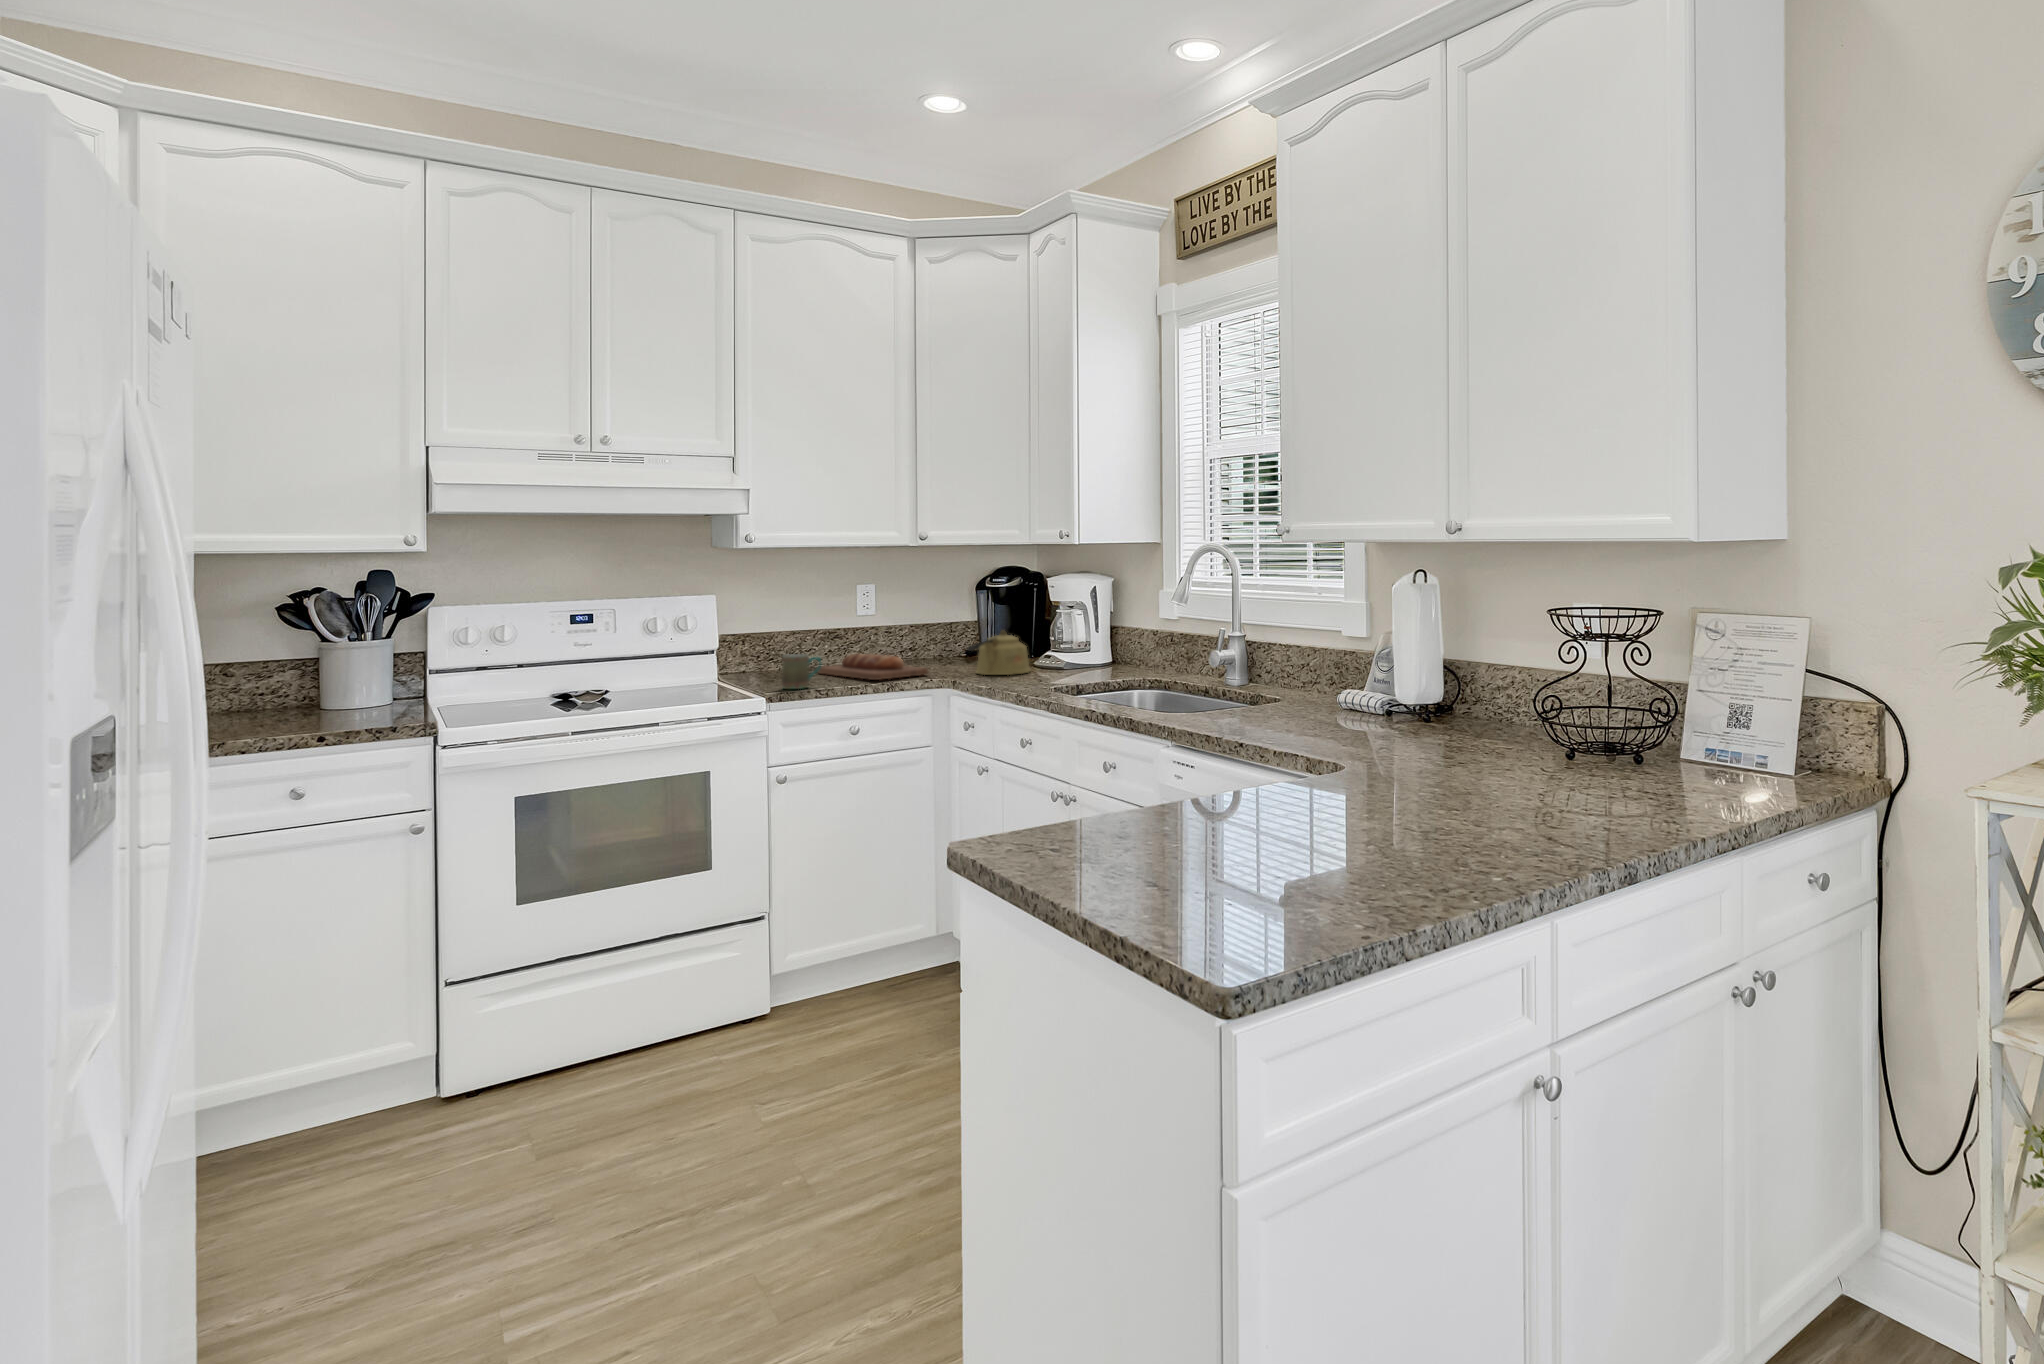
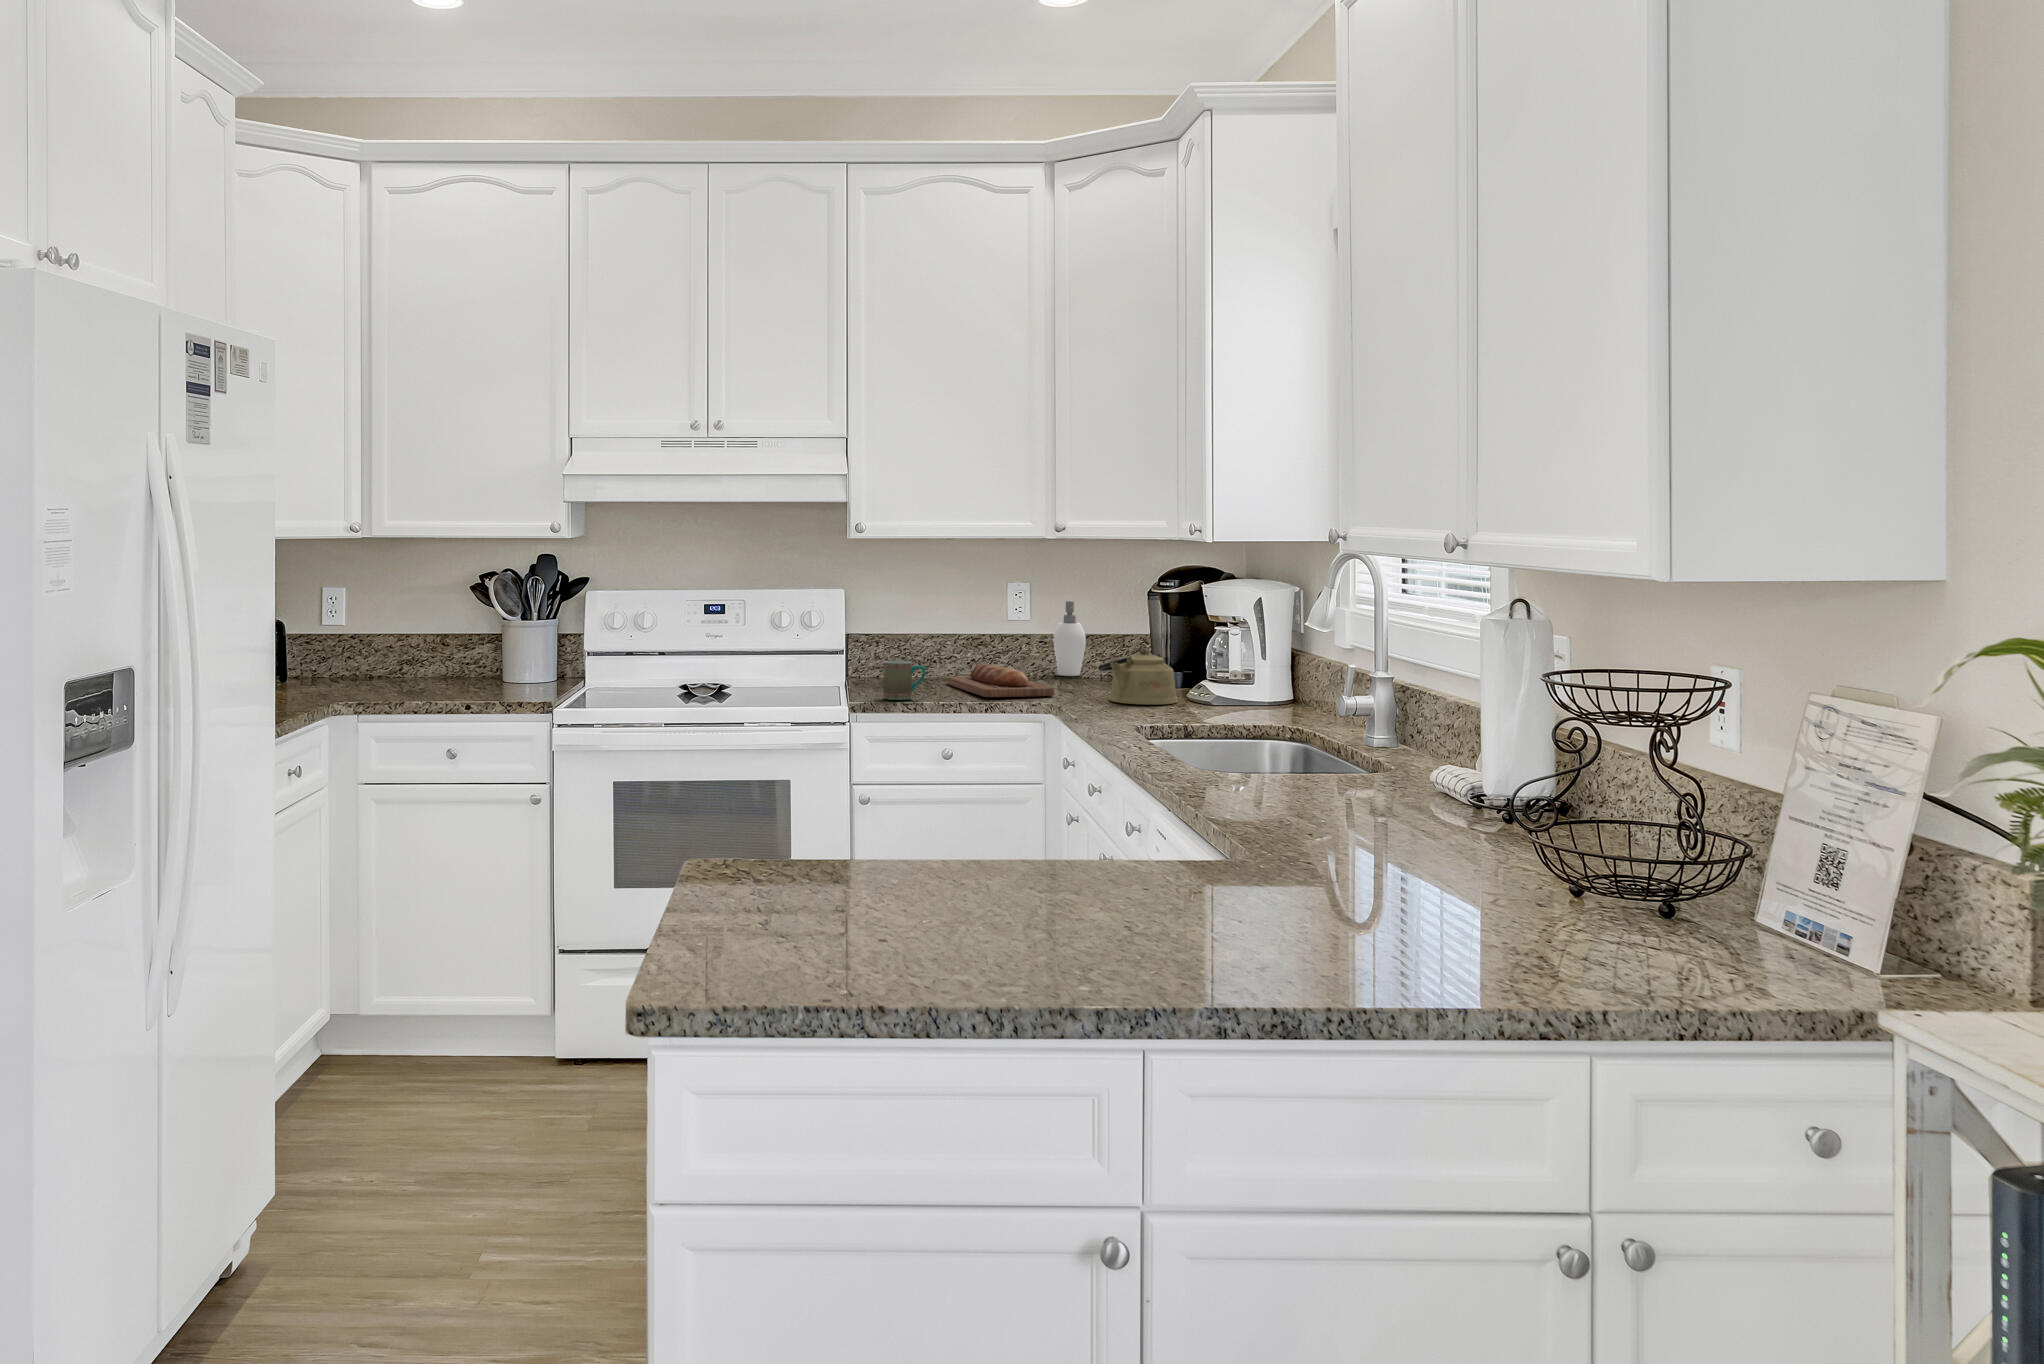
soap dispenser: none [896,599,923,660] -> present [1053,601,1086,676]

